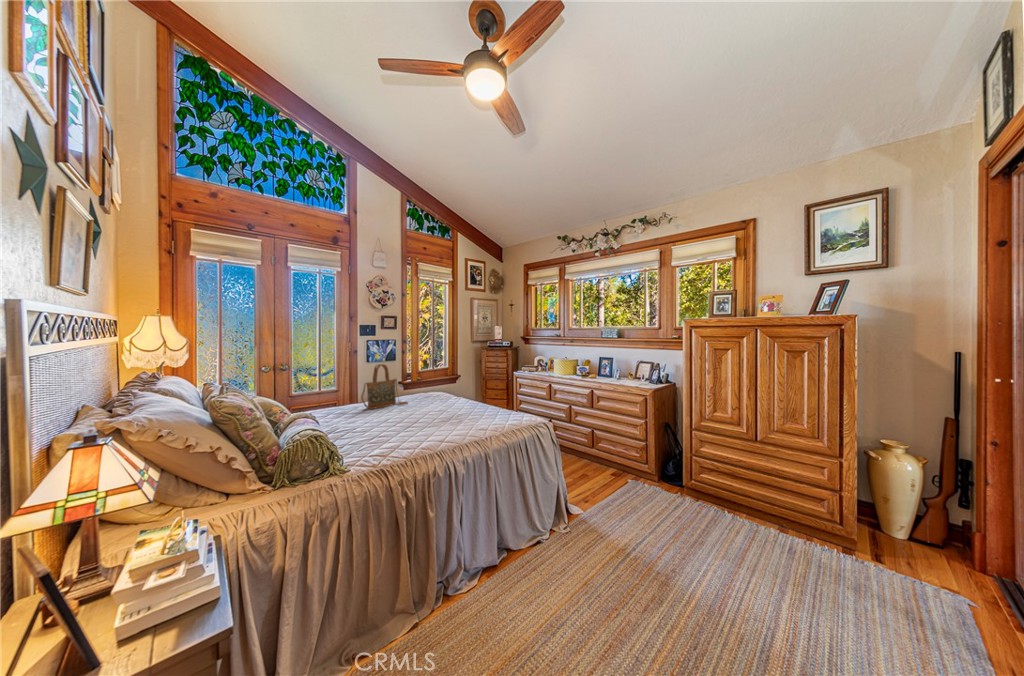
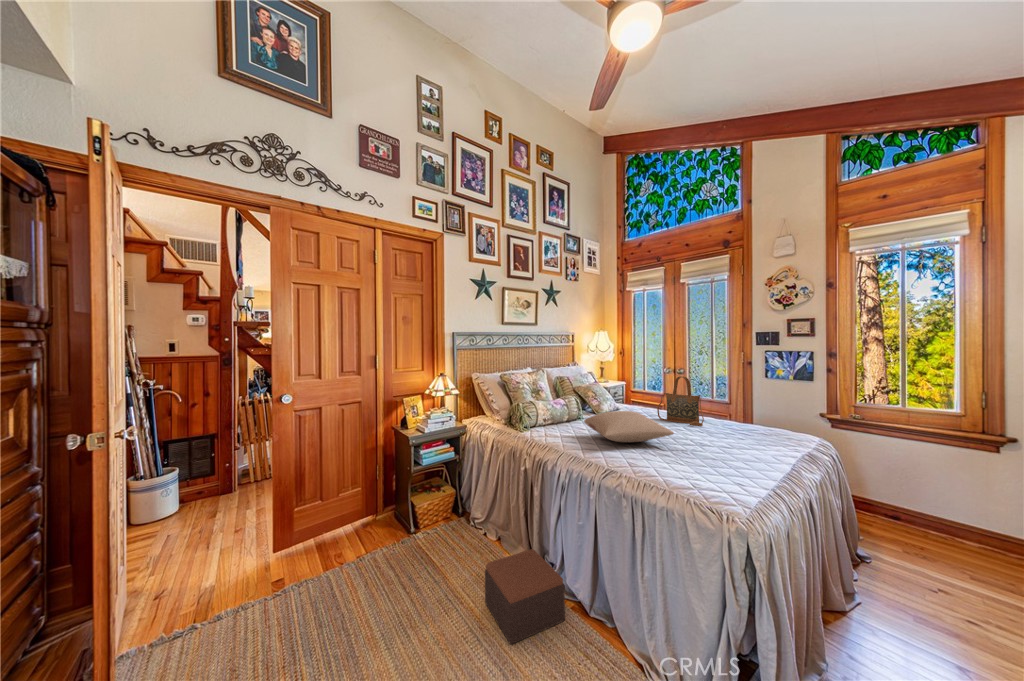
pillow: none [392,398,460,427] -> present [584,411,674,442]
footstool: none [451,547,536,654] -> present [485,549,565,644]

